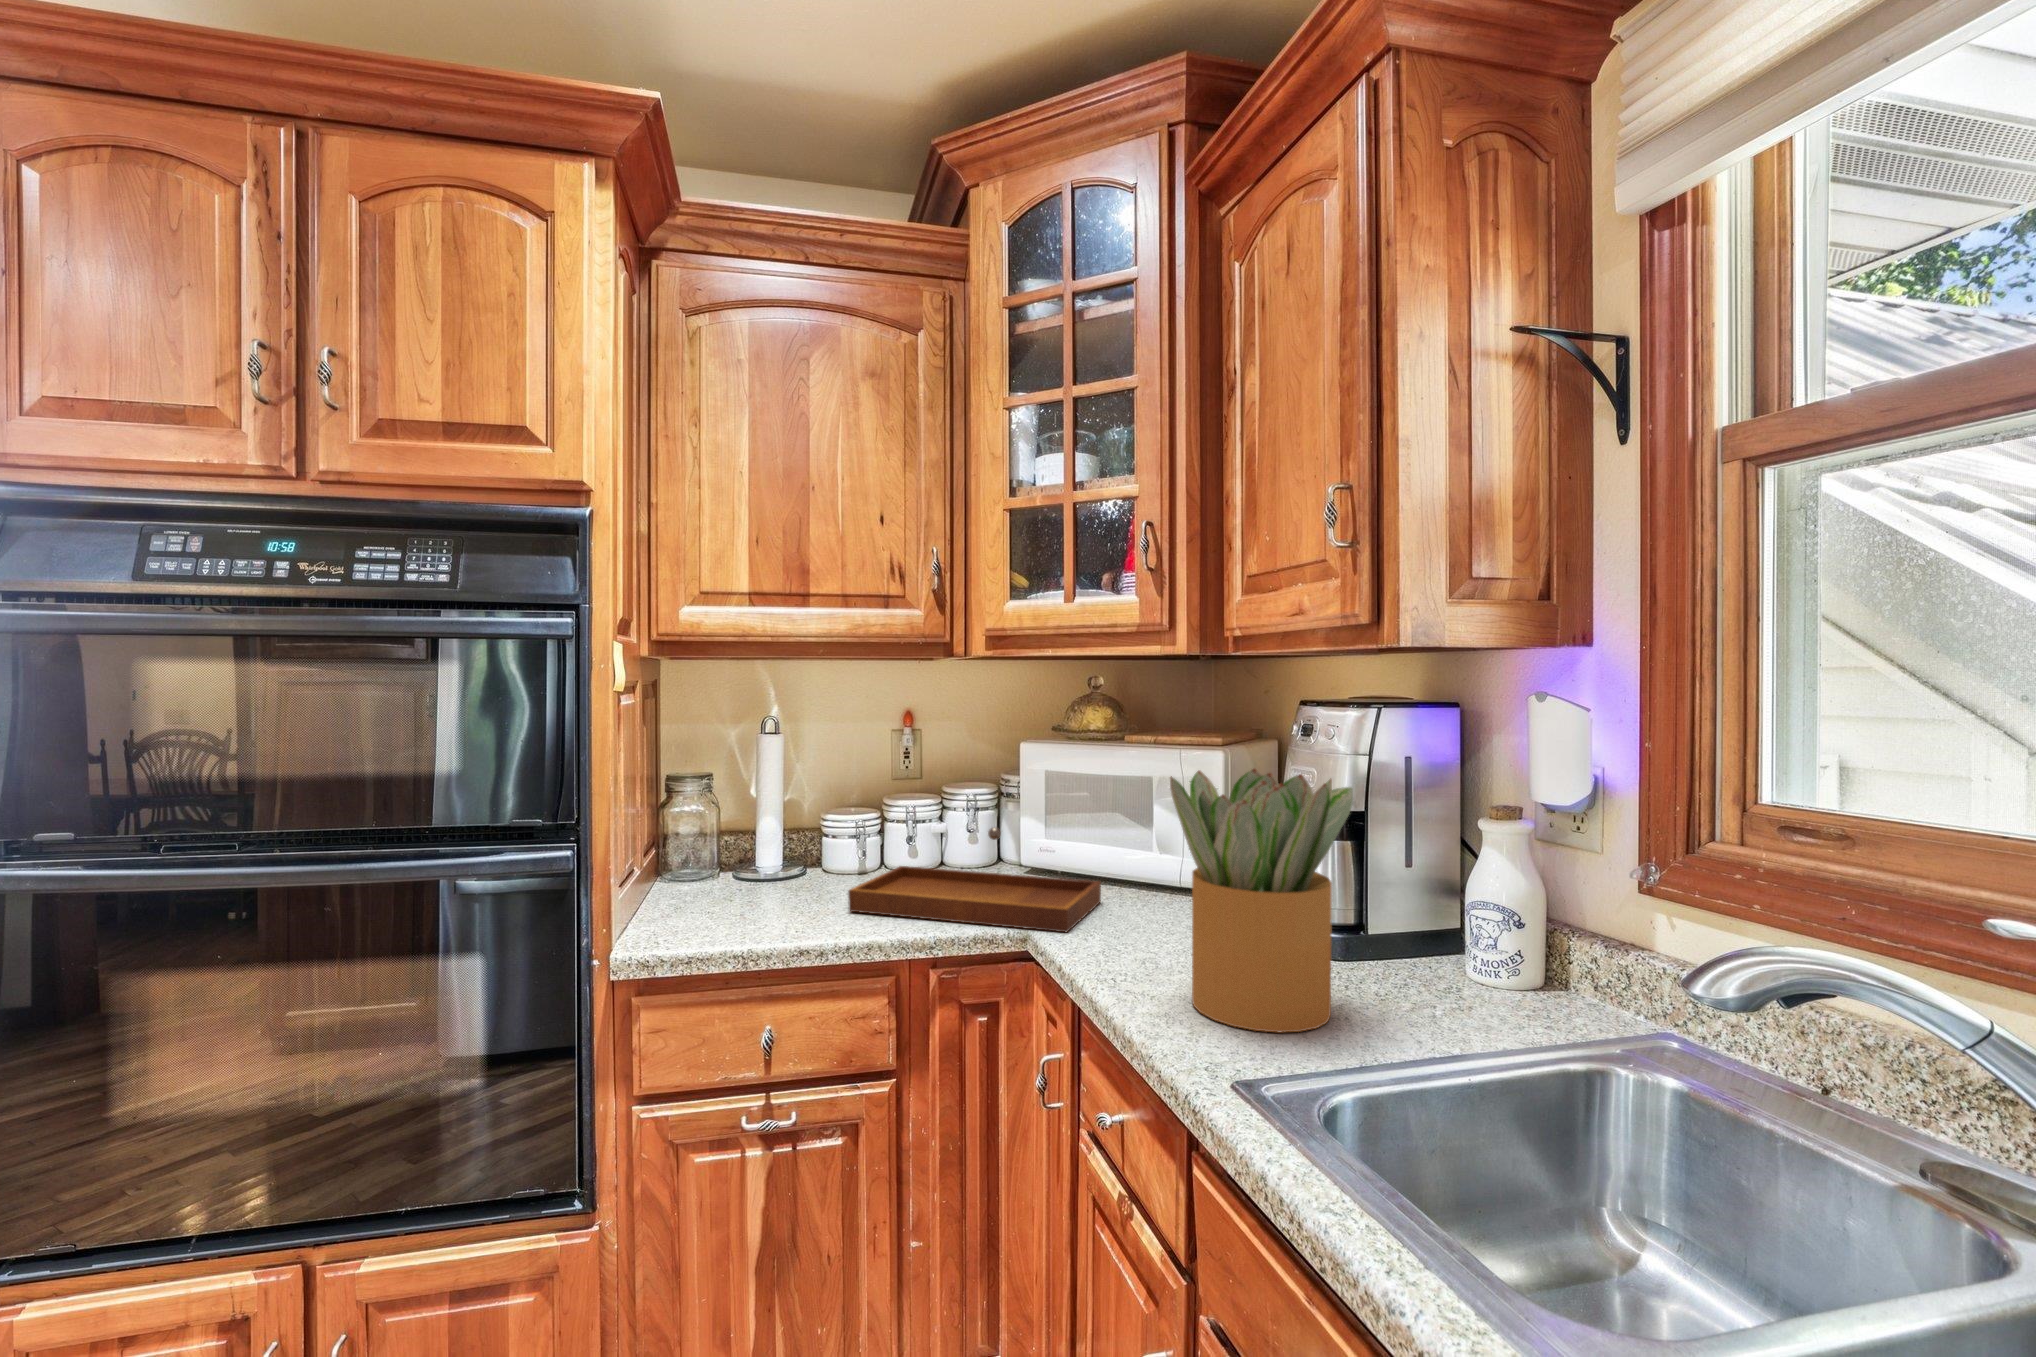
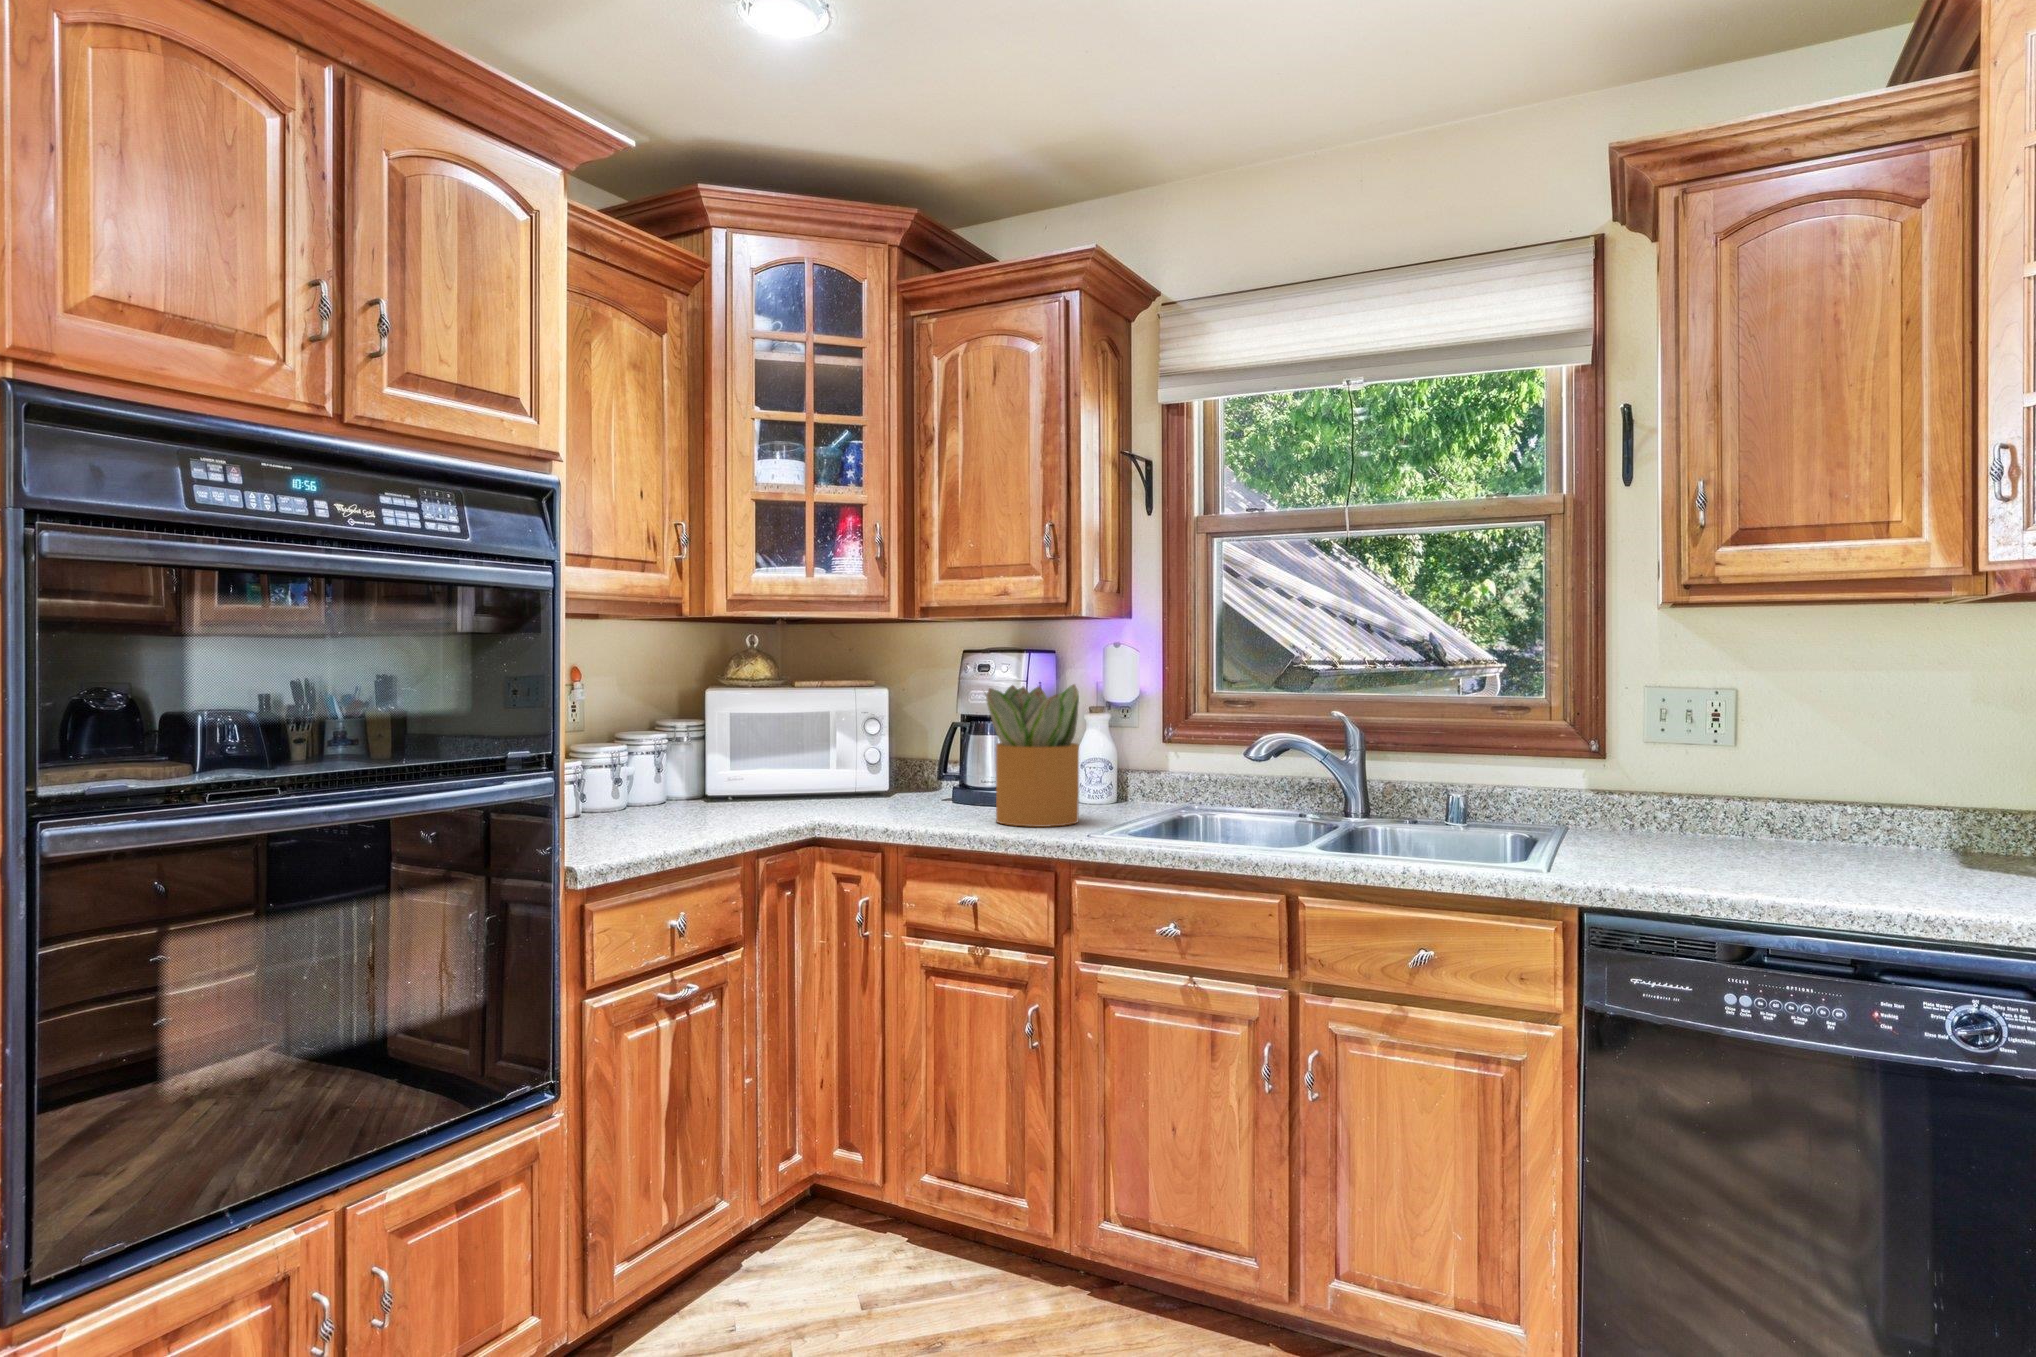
tray: present [848,827,1101,932] -> none [650,755,851,830]

